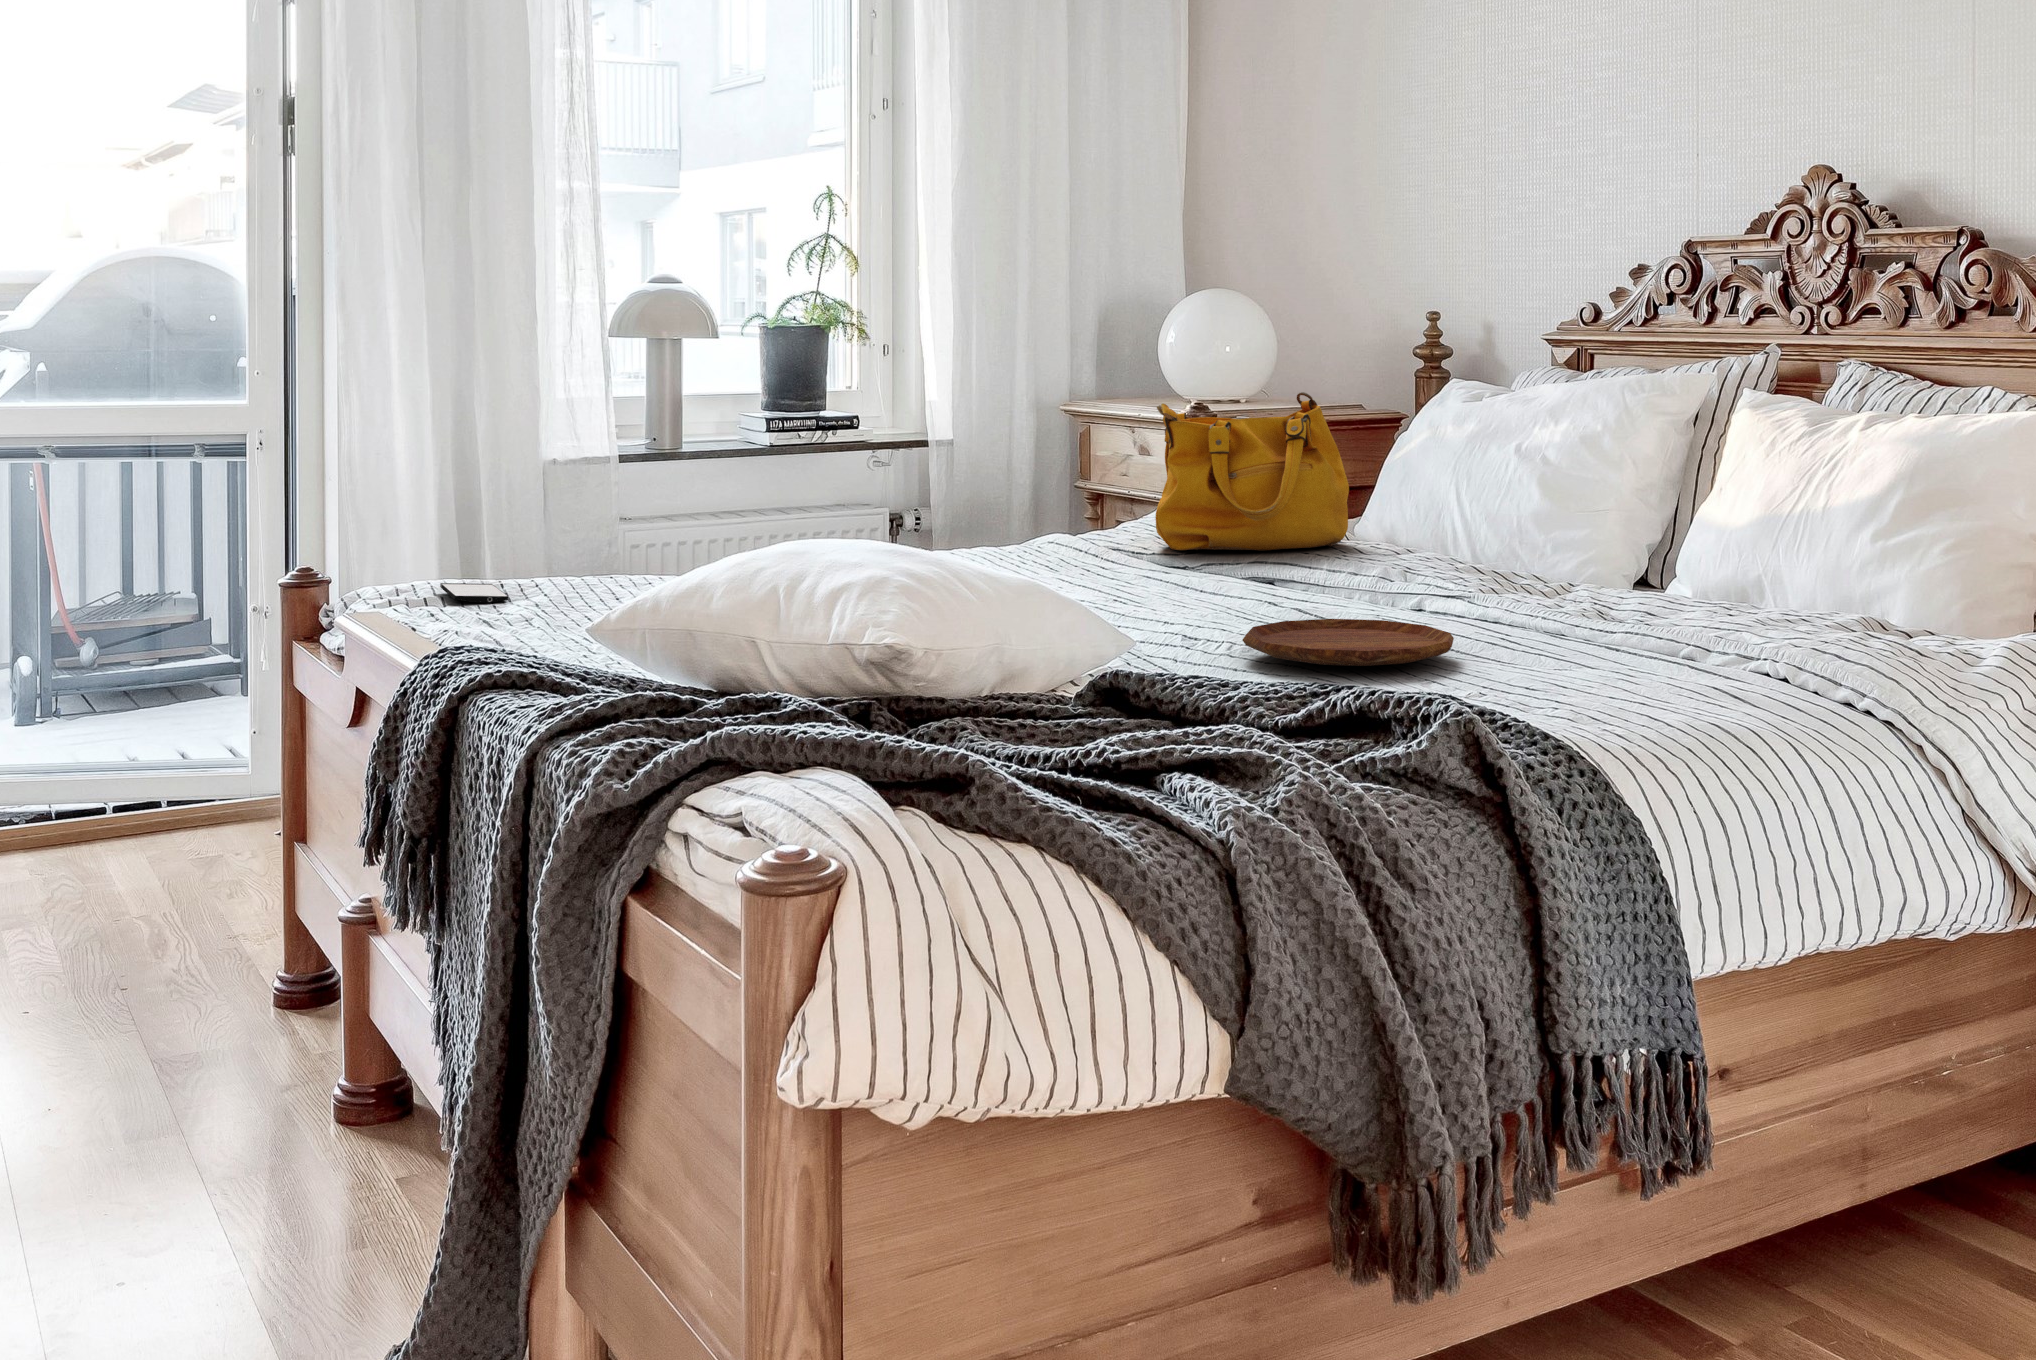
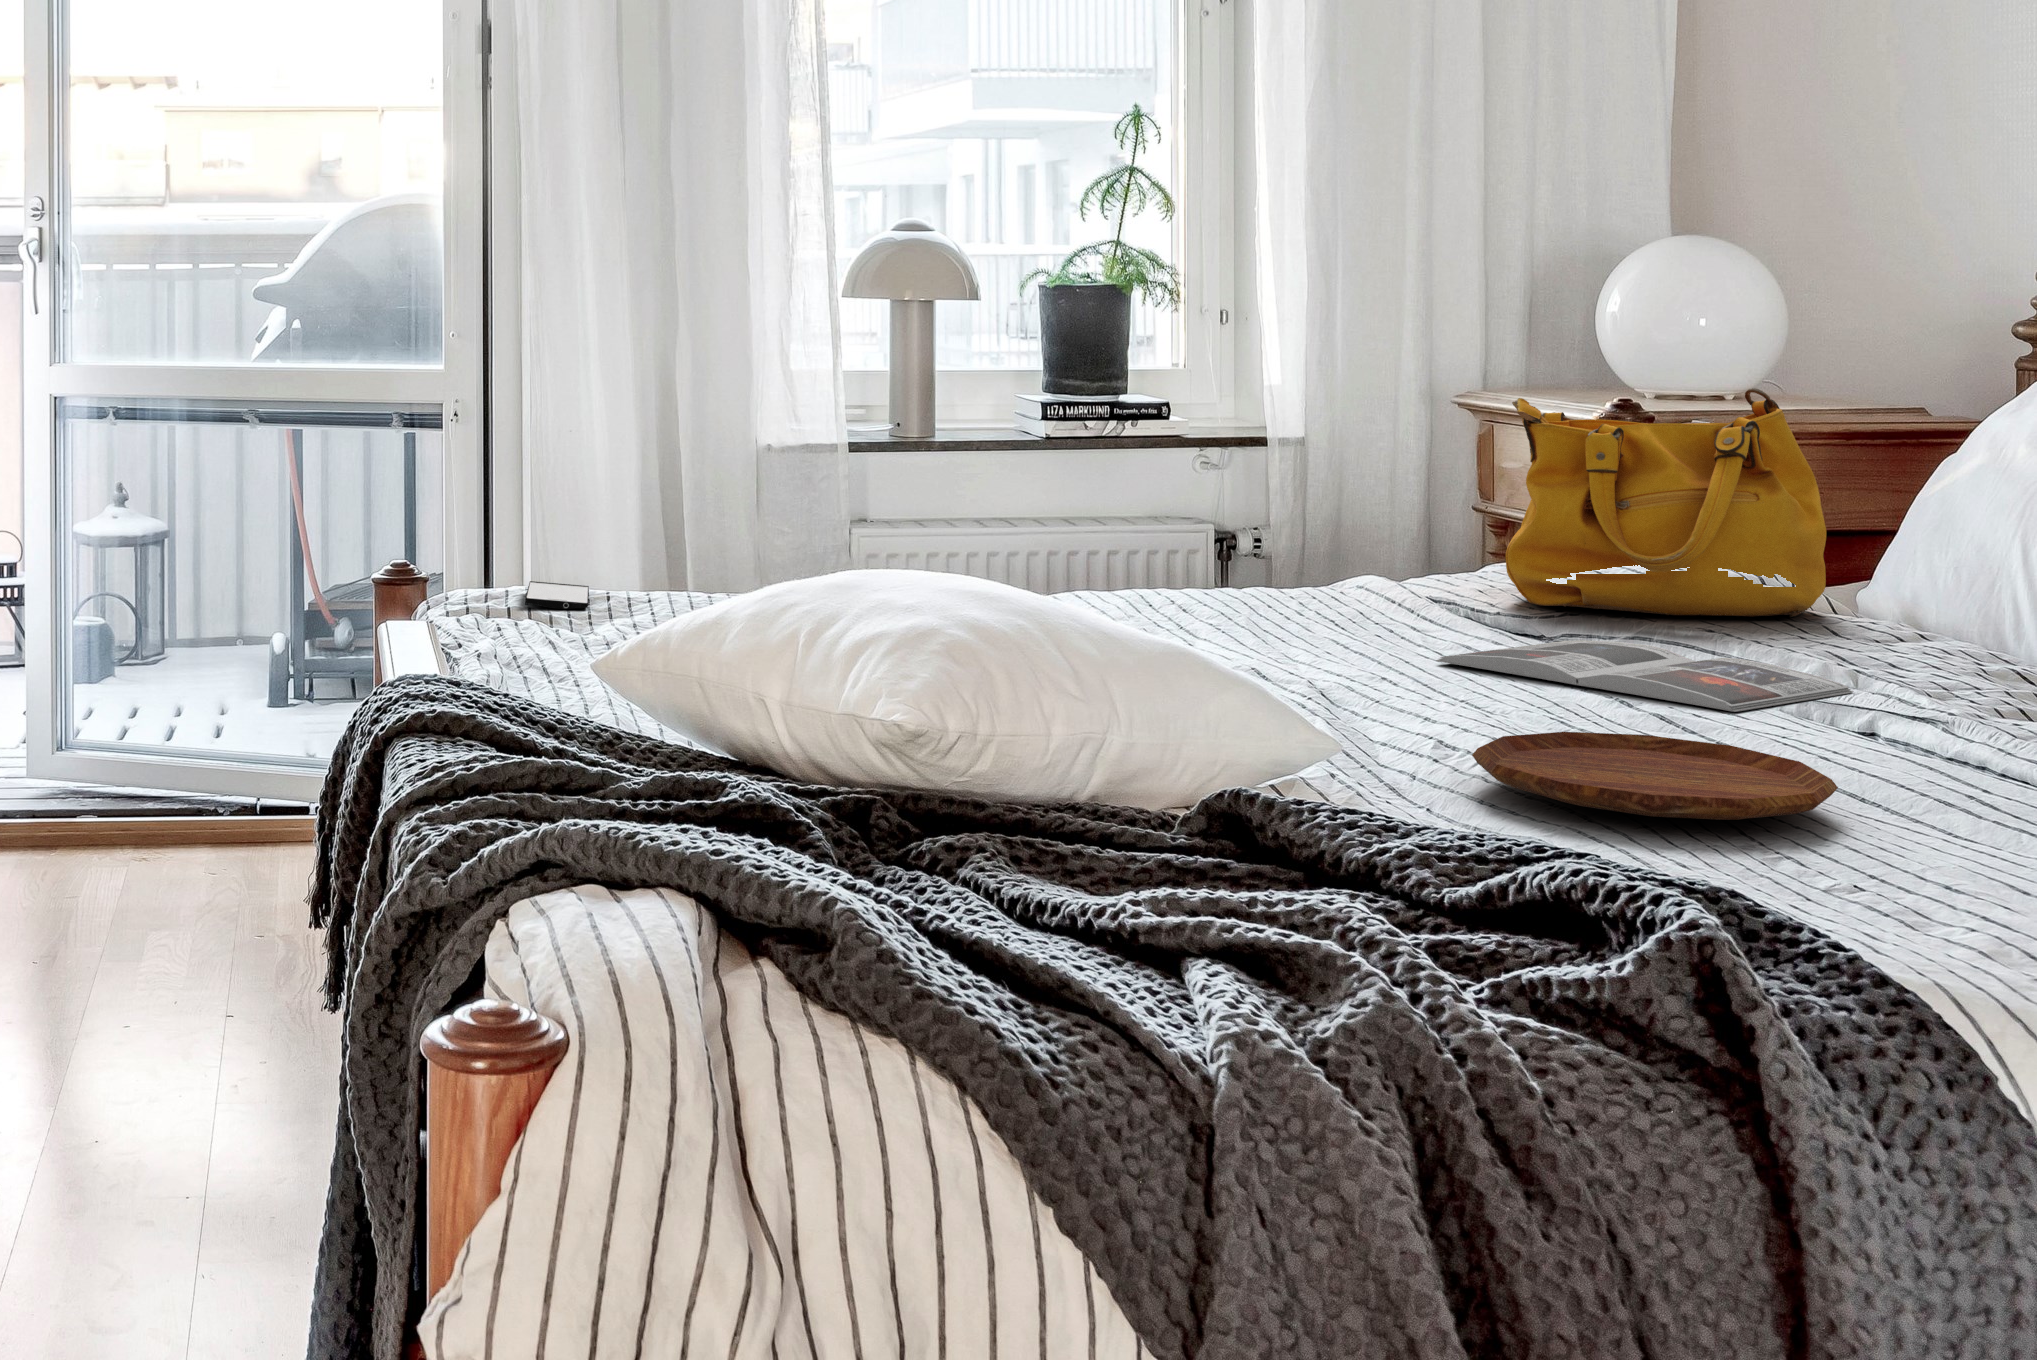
magazine: none [1149,568,1402,605] -> present [1436,640,1854,712]

